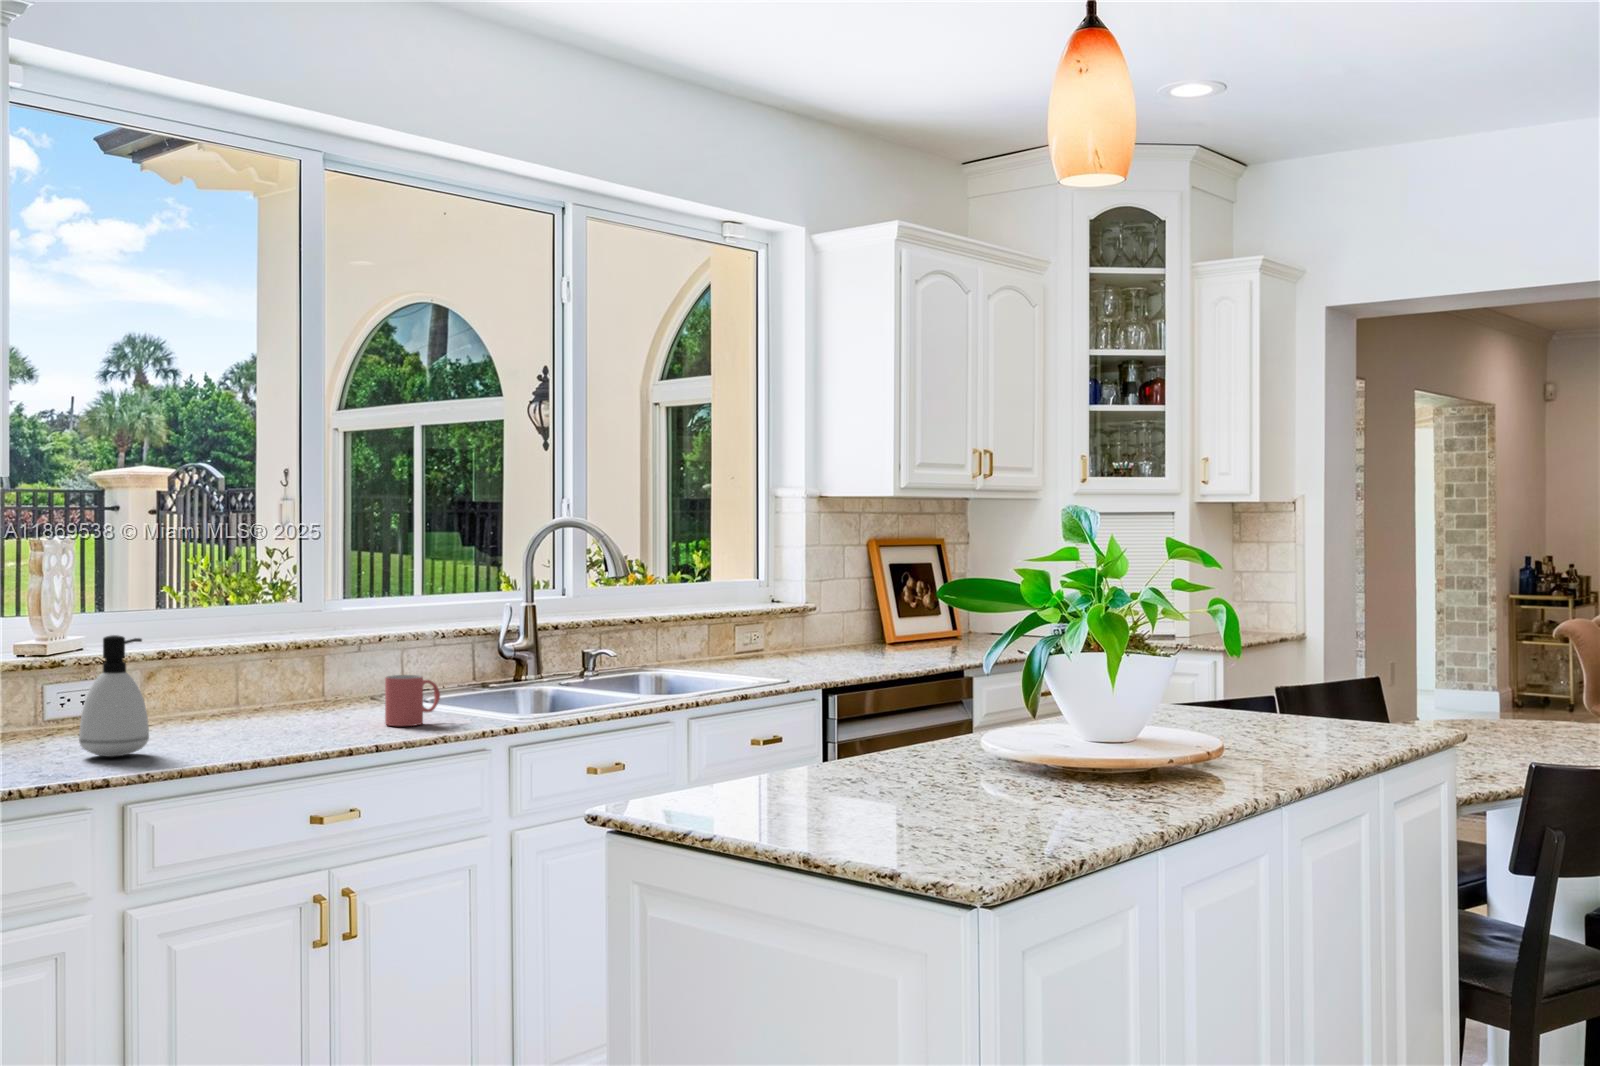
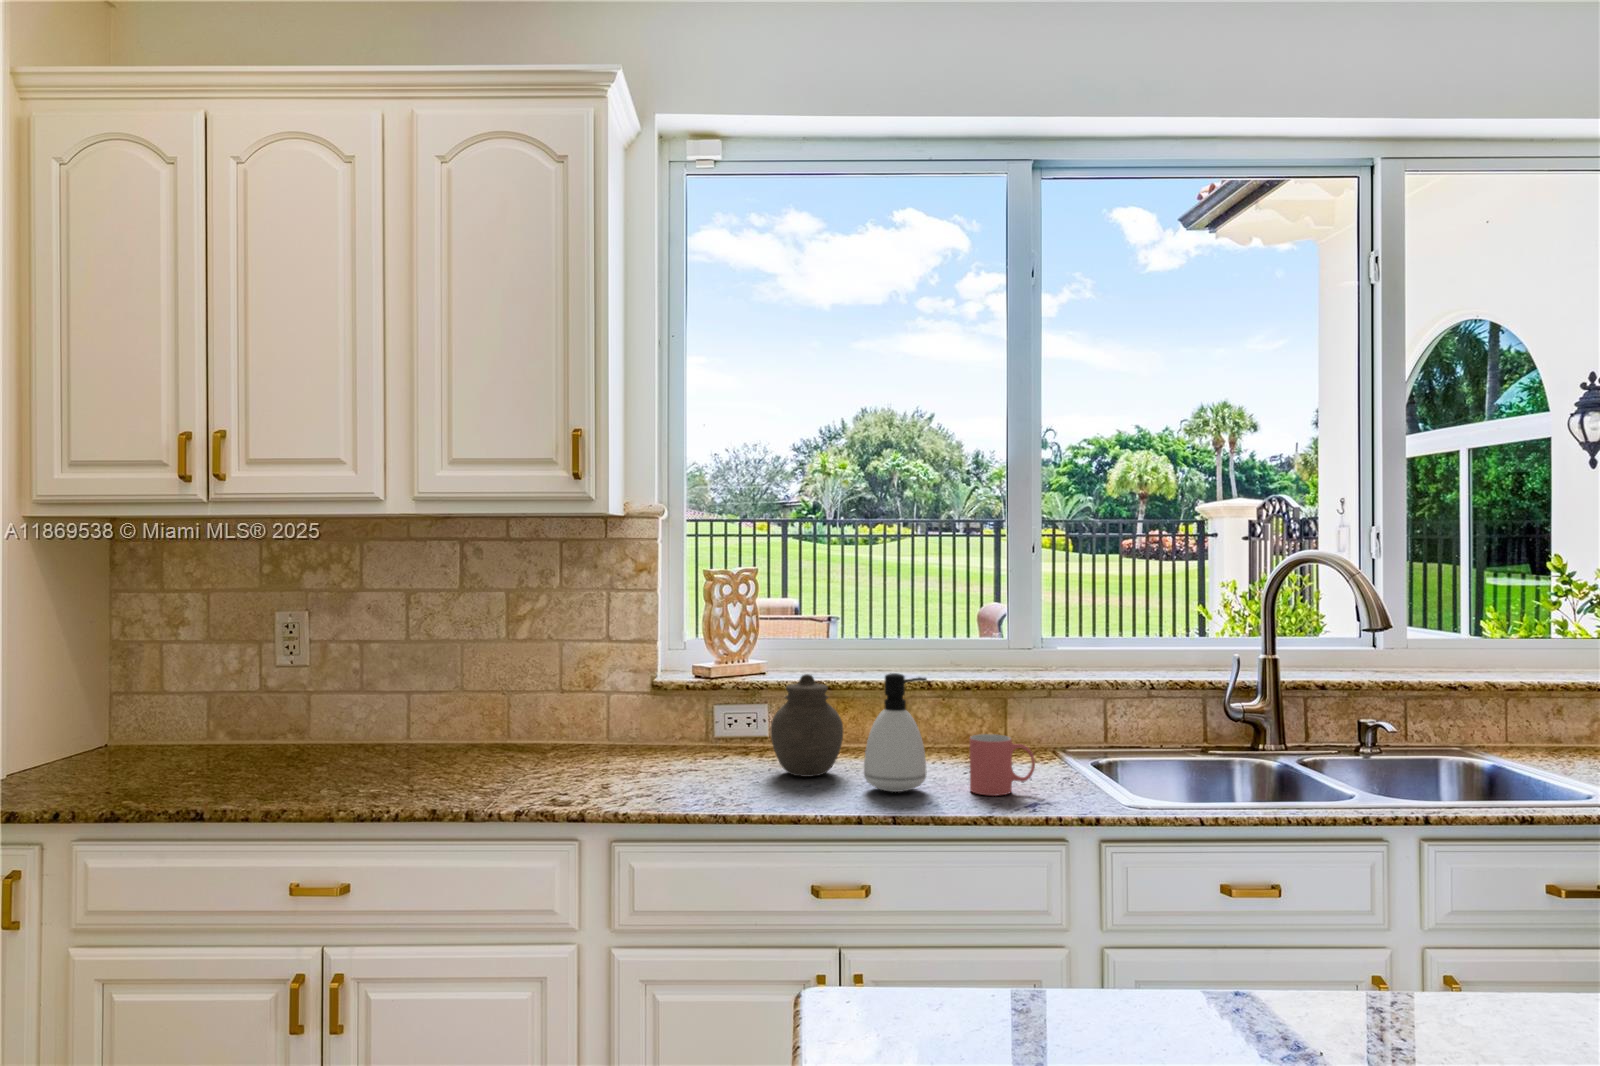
jar: none [178,634,257,736] -> present [771,674,843,777]
soap dispenser: present [79,635,149,757] -> present [864,673,927,792]

